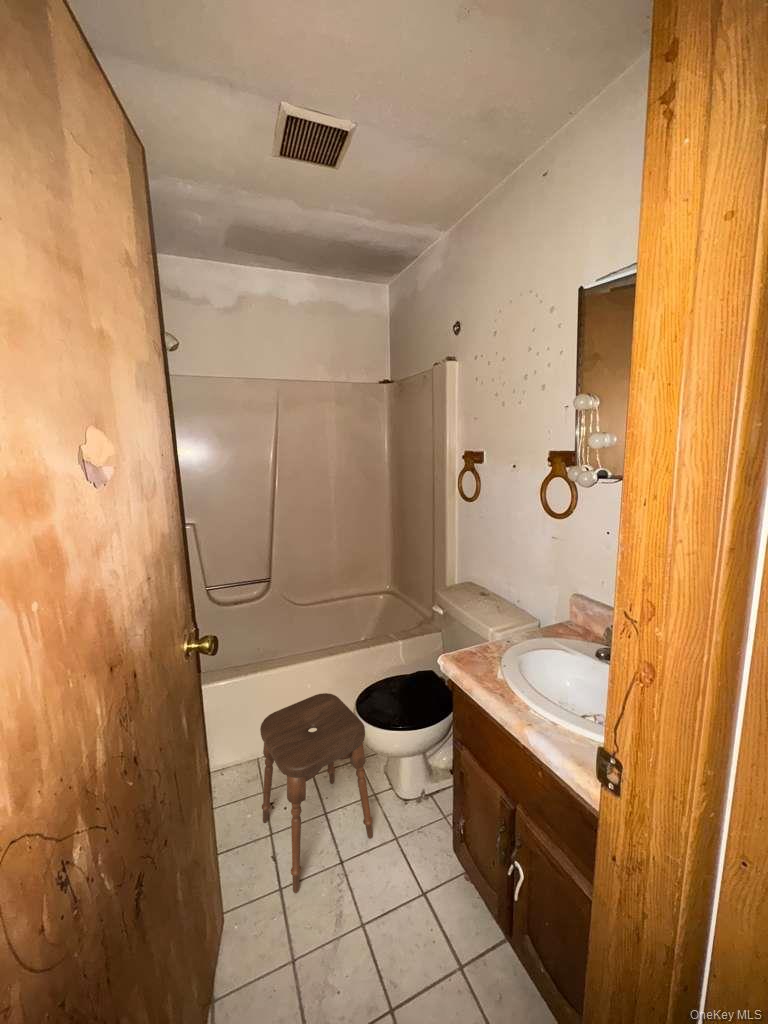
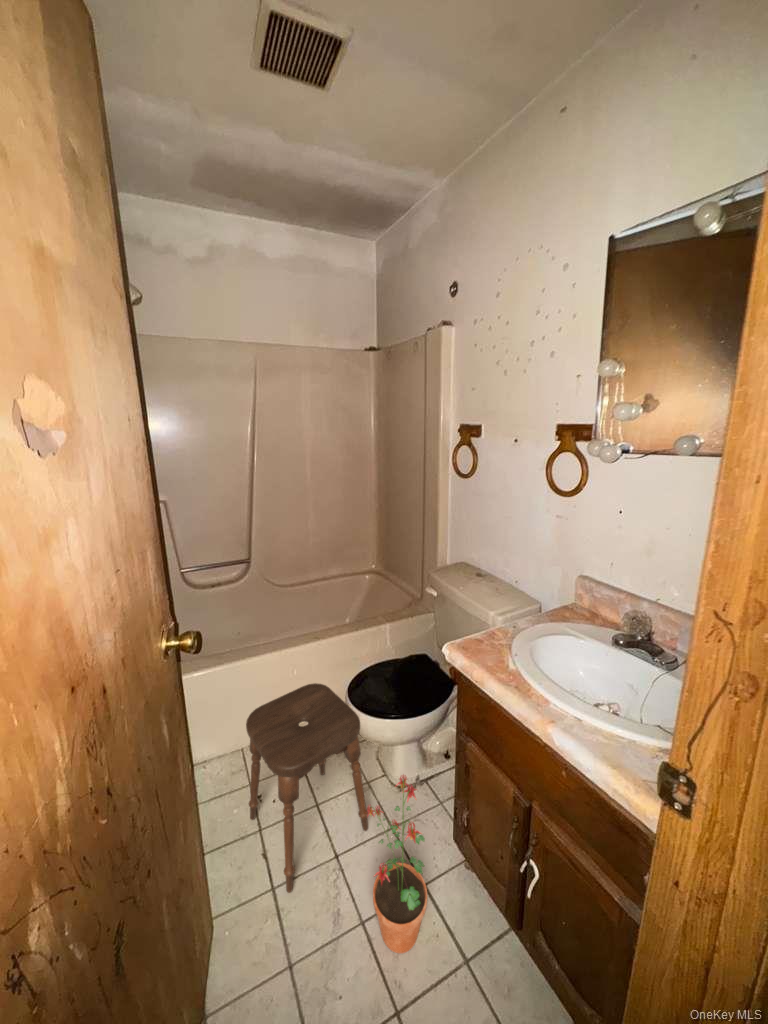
potted plant: none [367,778,425,957] -> present [367,775,427,953]

